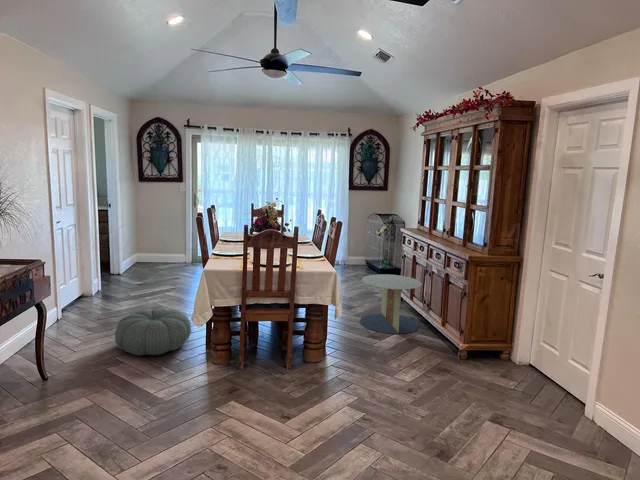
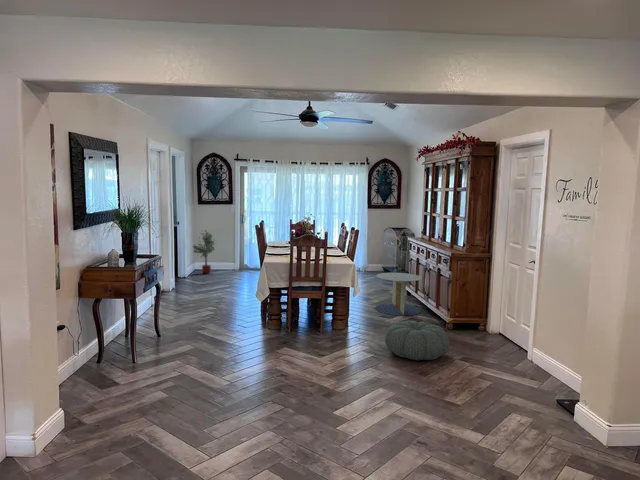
potted tree: none [132,214,161,269] -> present [193,230,214,274]
pouf: present [115,309,191,355] -> present [385,321,449,360]

